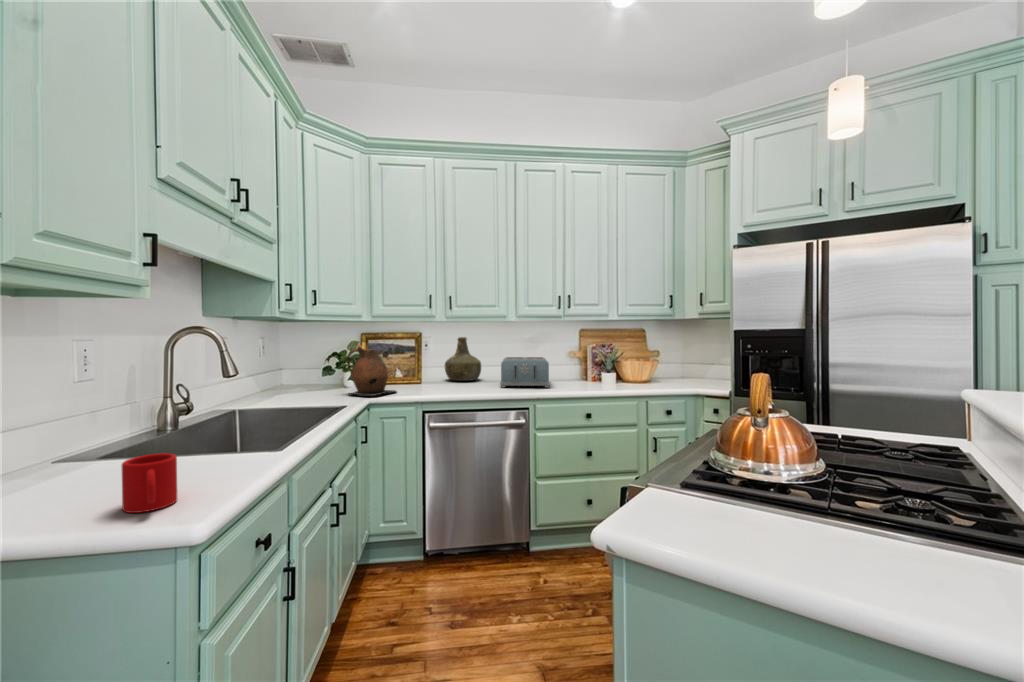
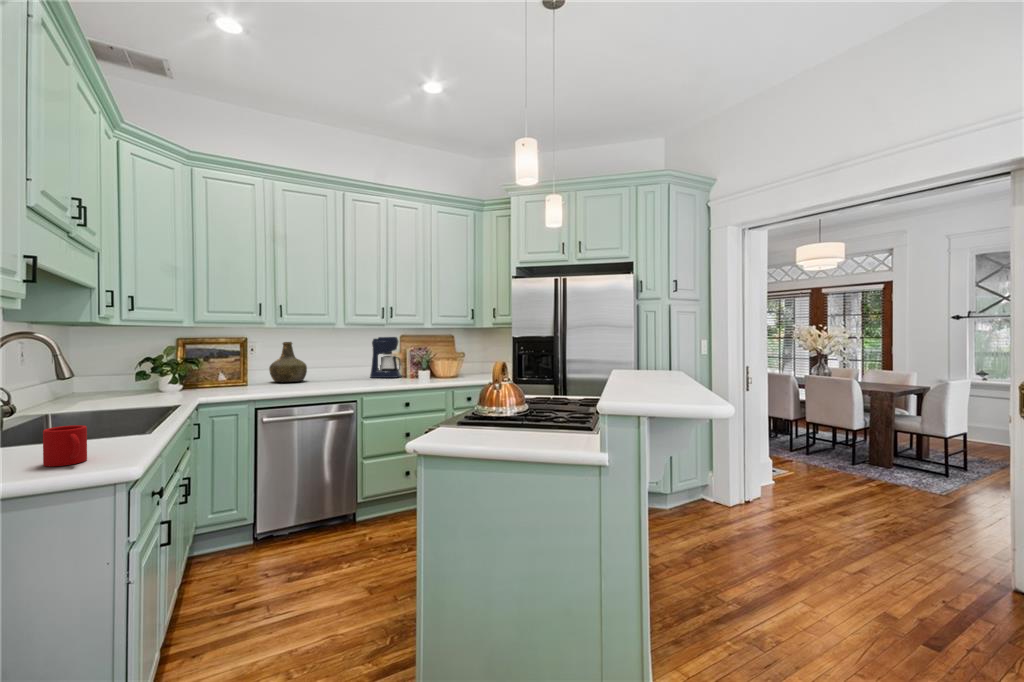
coffee maker: none [548,332,582,379] -> present [370,337,401,378]
ceramic pitcher: present [347,344,397,396] -> none [171,348,225,397]
toaster: present [500,357,550,388] -> none [327,359,372,386]

